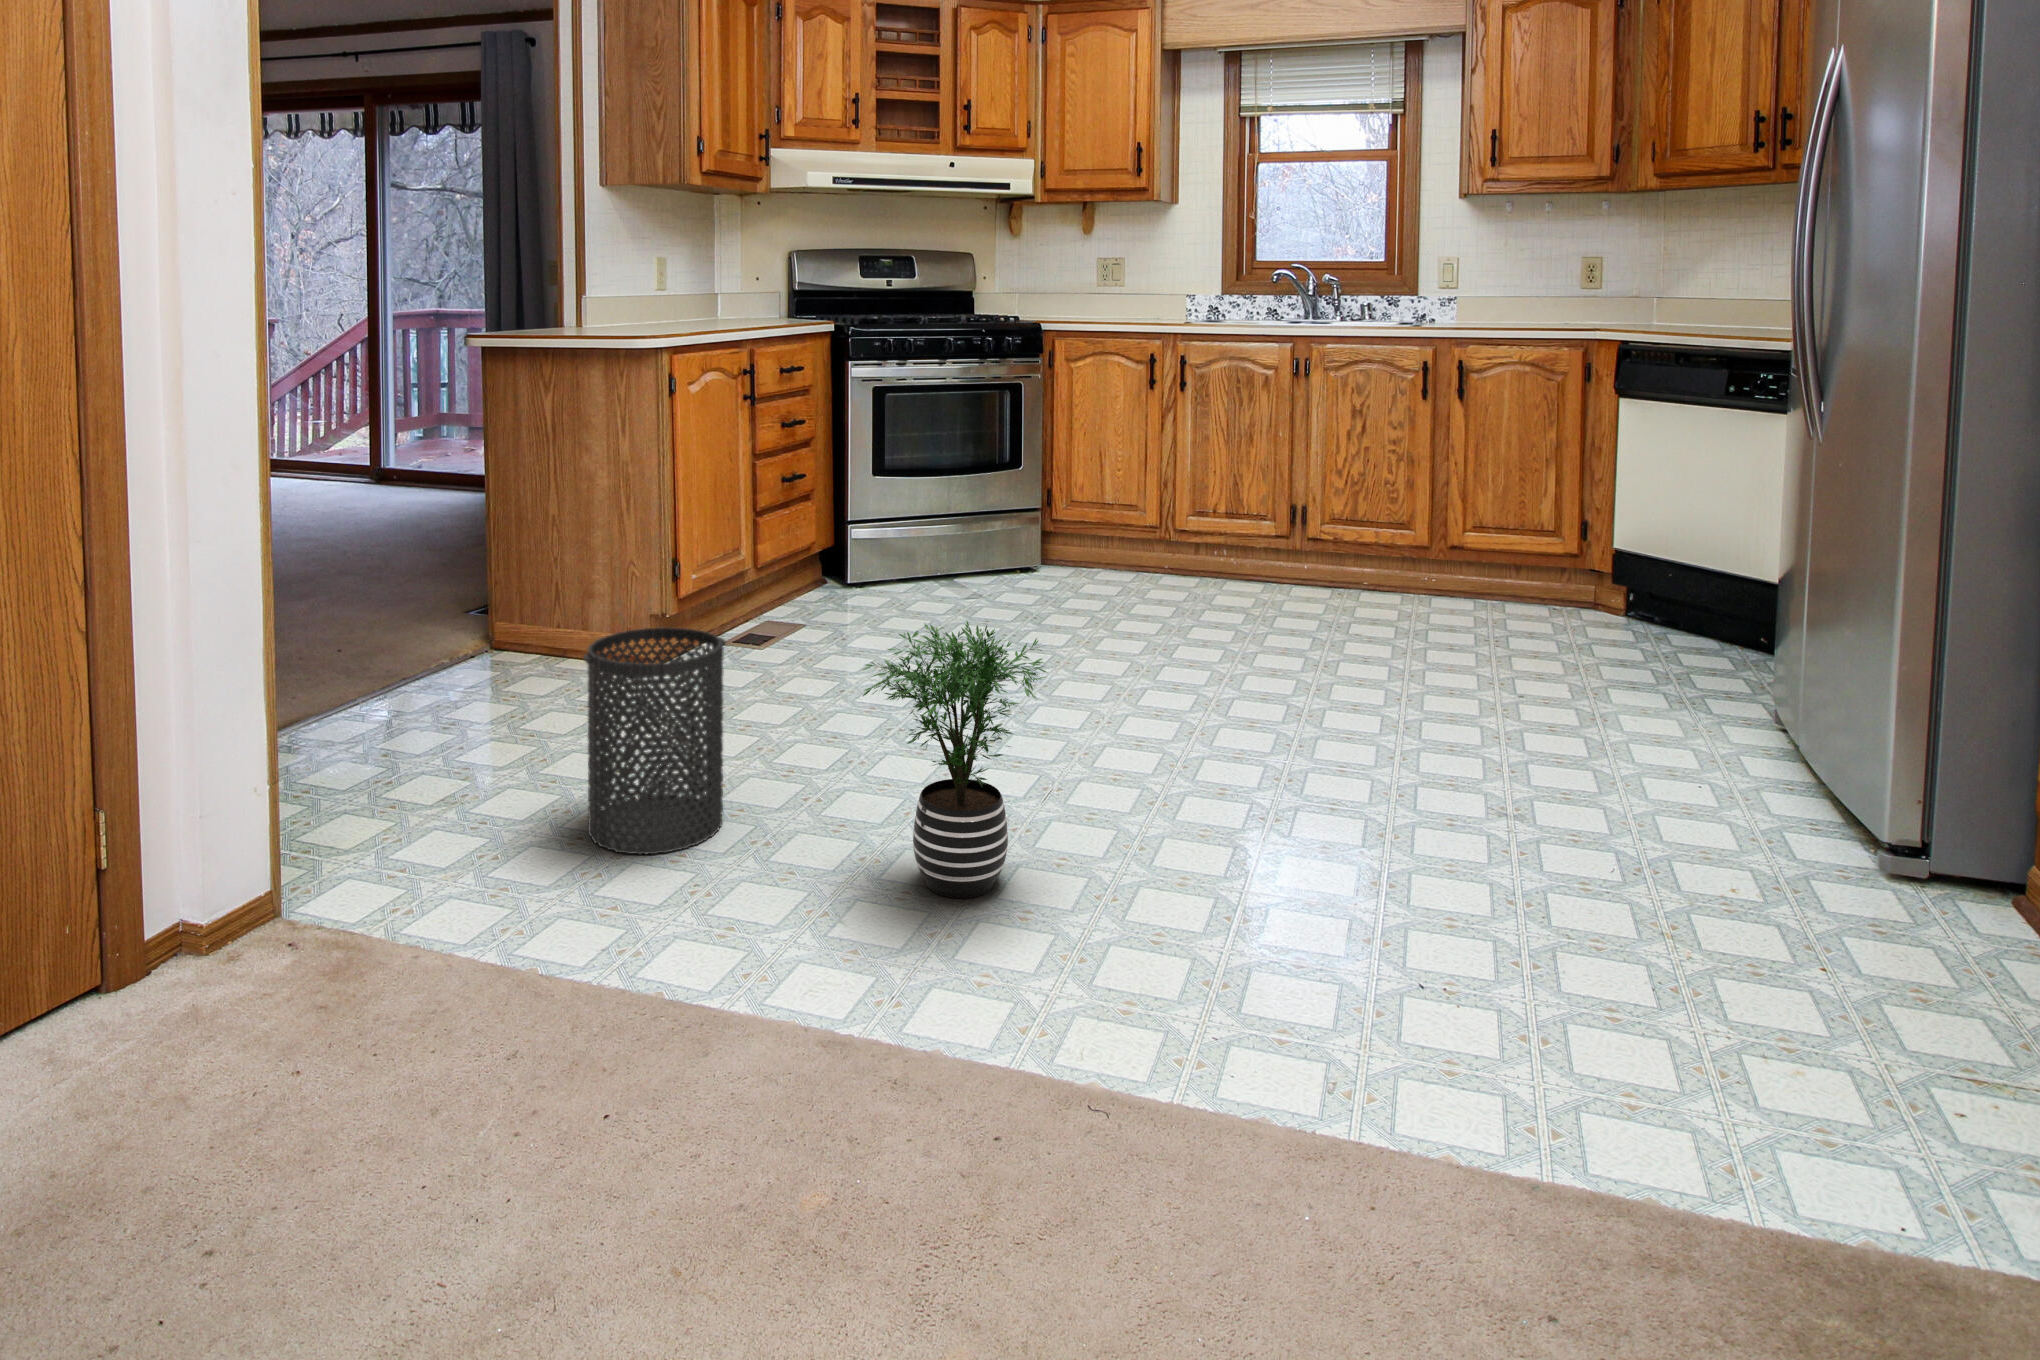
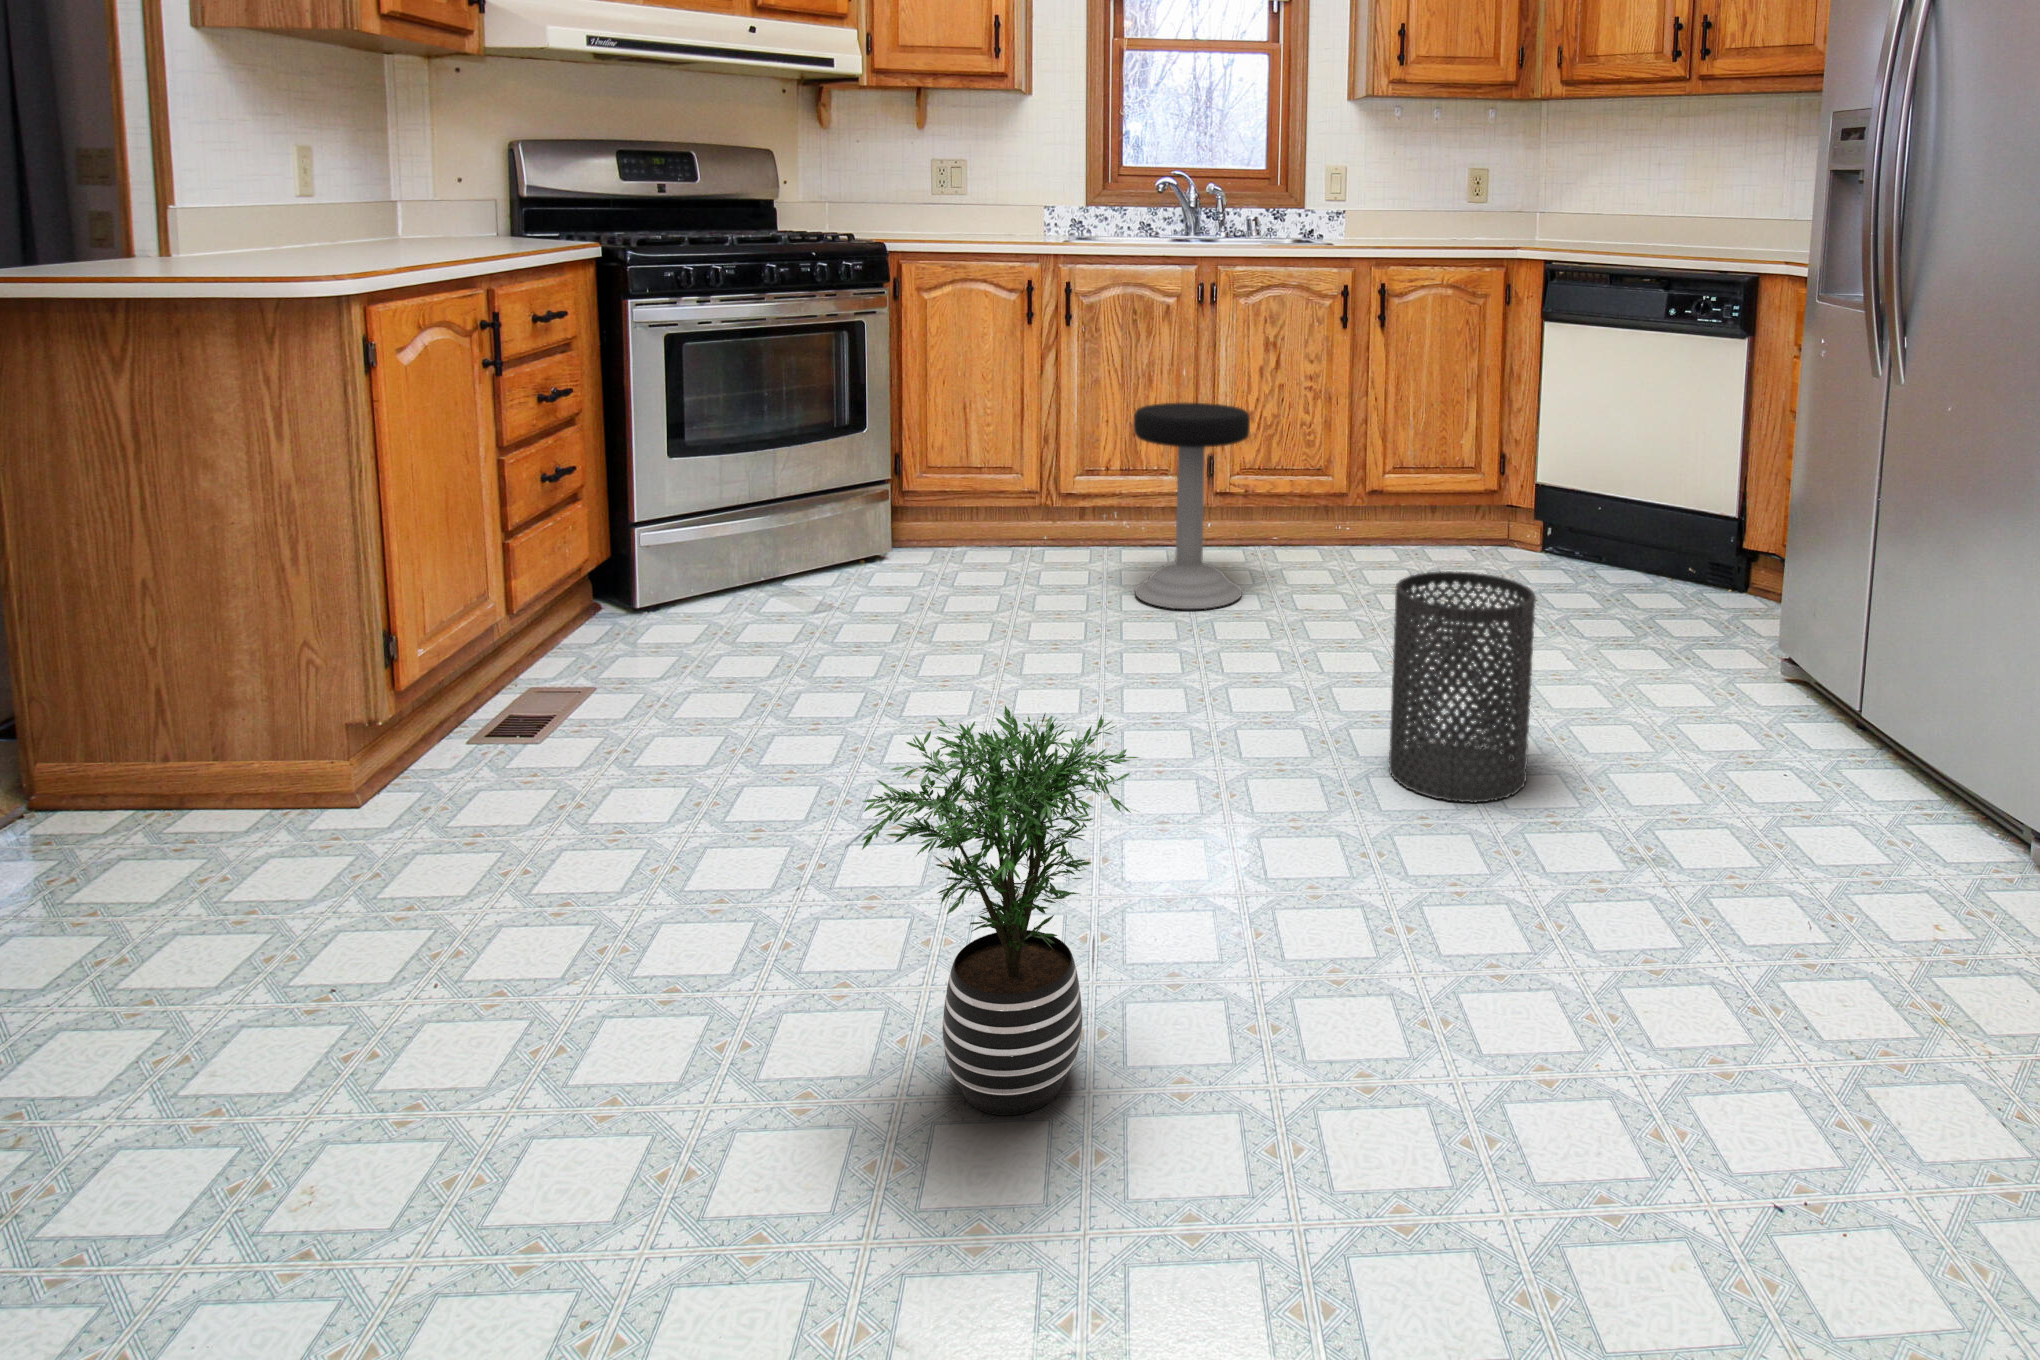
stool: none [1216,455,1318,629] -> present [1134,402,1250,609]
trash can: present [583,627,725,854] -> present [1389,571,1536,802]

